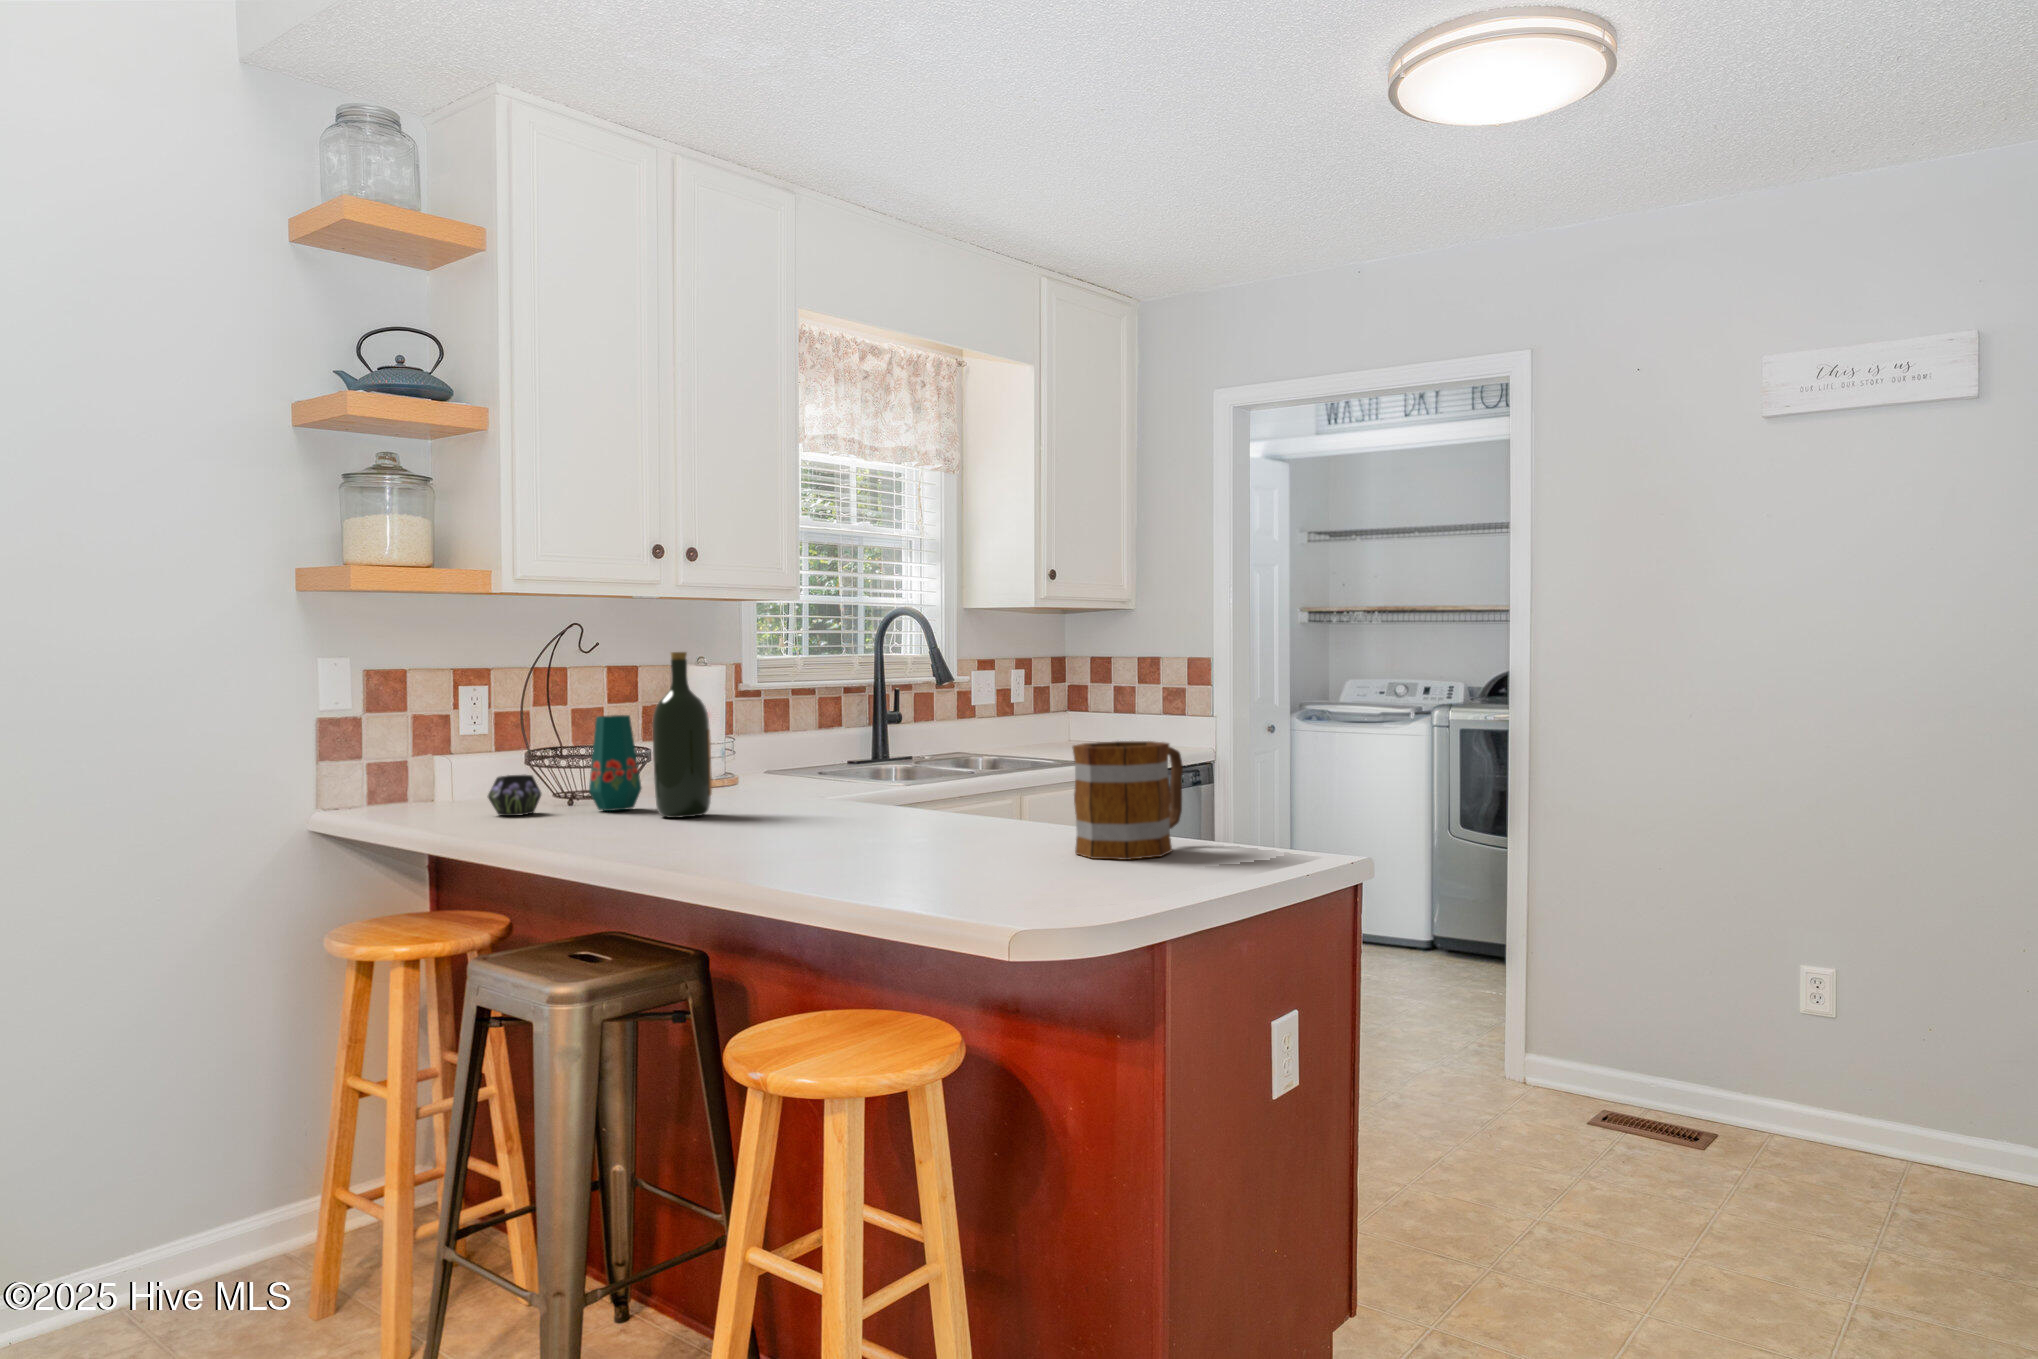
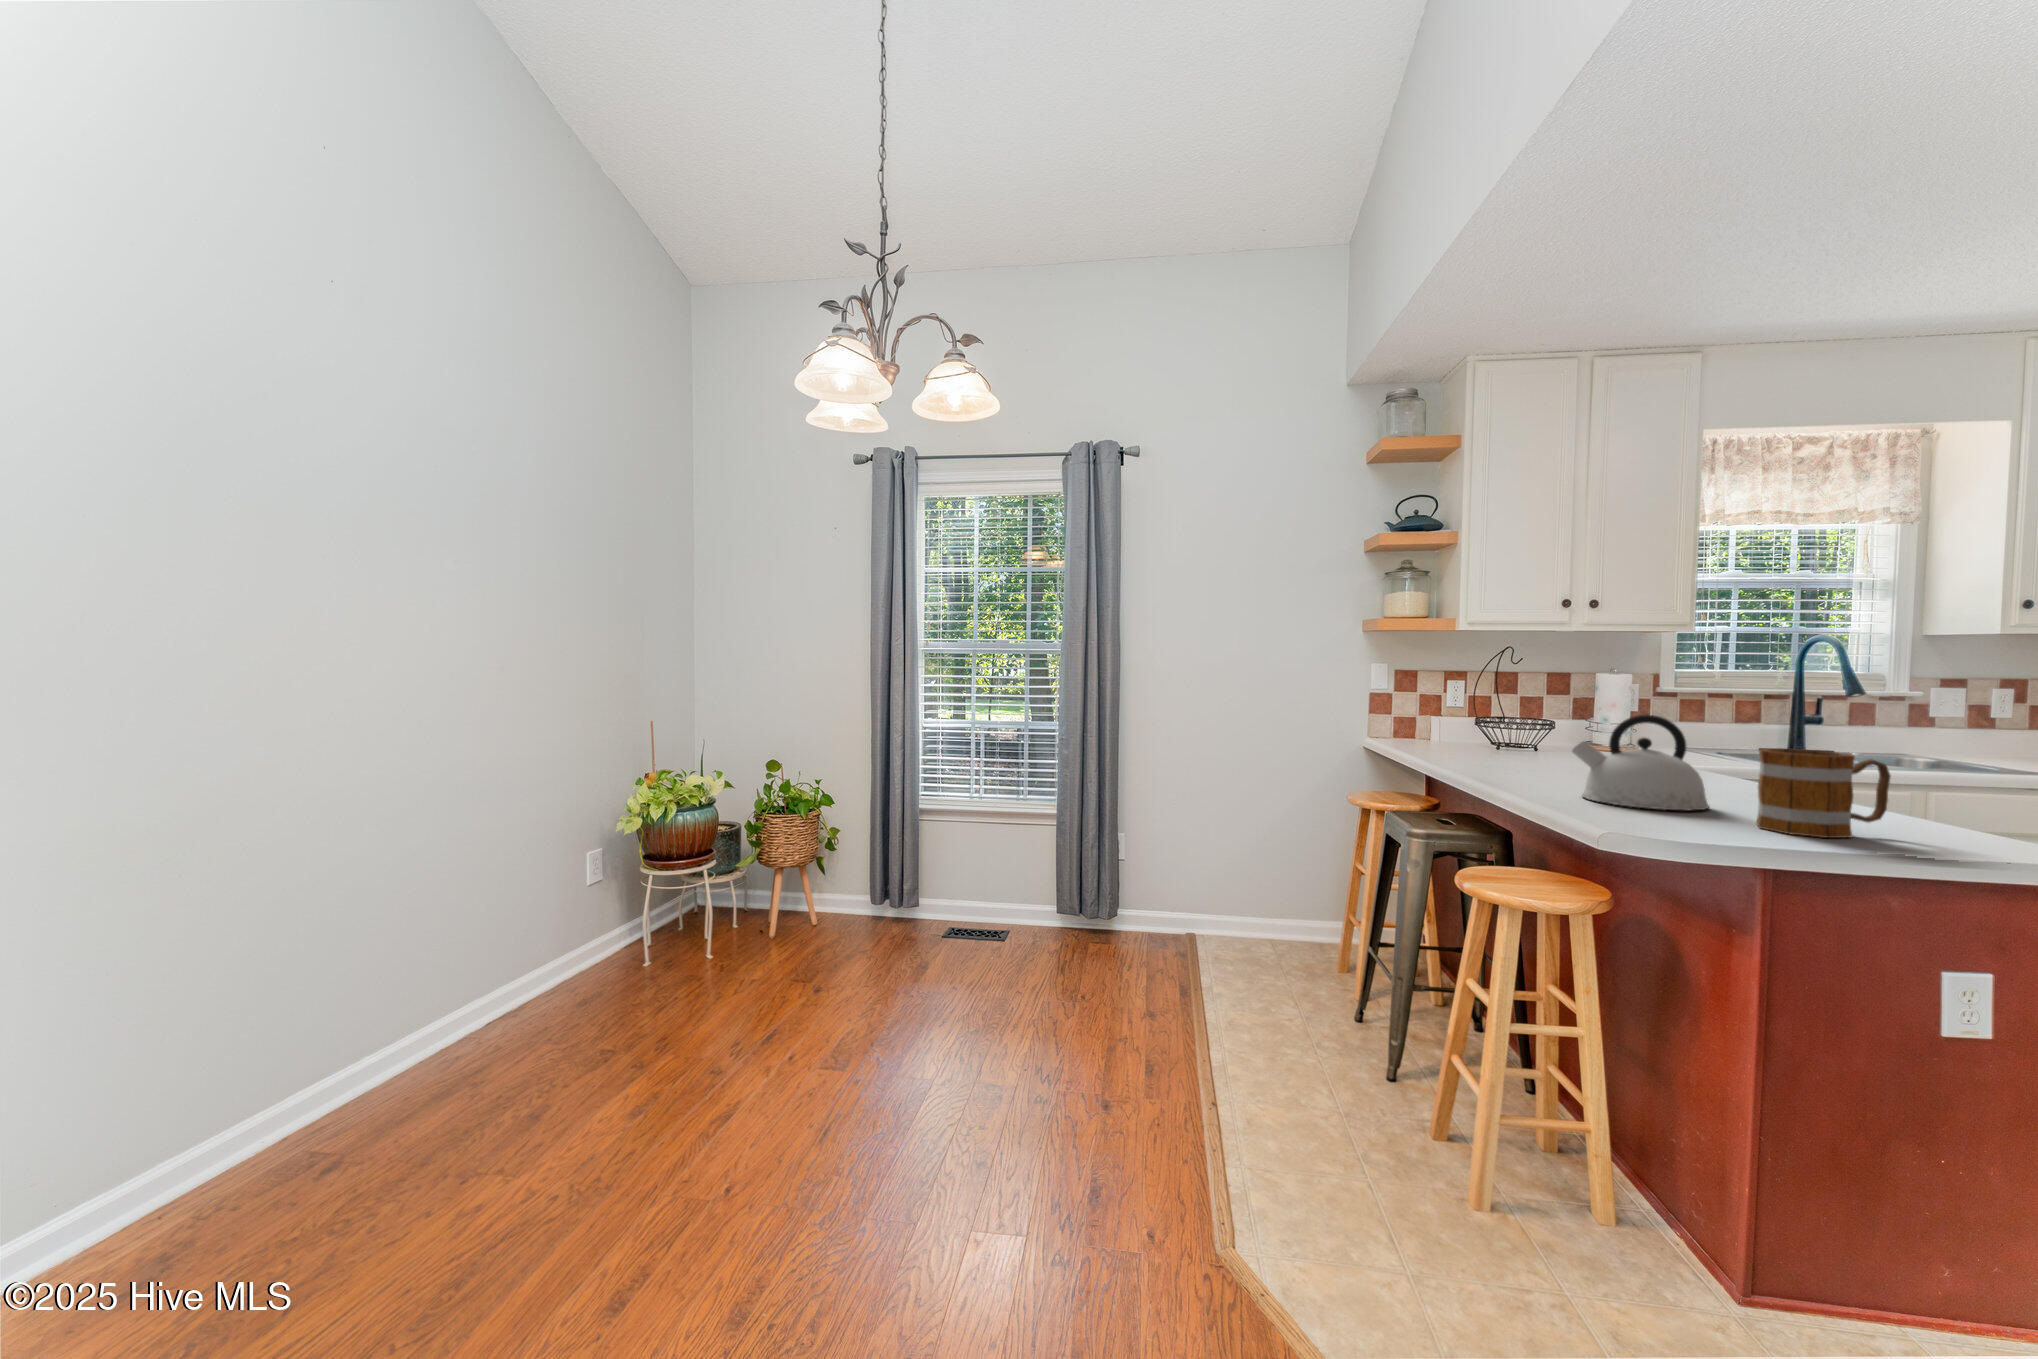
wine bottle: present [652,652,712,818] -> none [1523,668,1563,766]
kettle: none [828,711,999,858] -> present [1572,715,1709,810]
vase: present [488,715,641,816] -> none [1436,702,1527,757]

